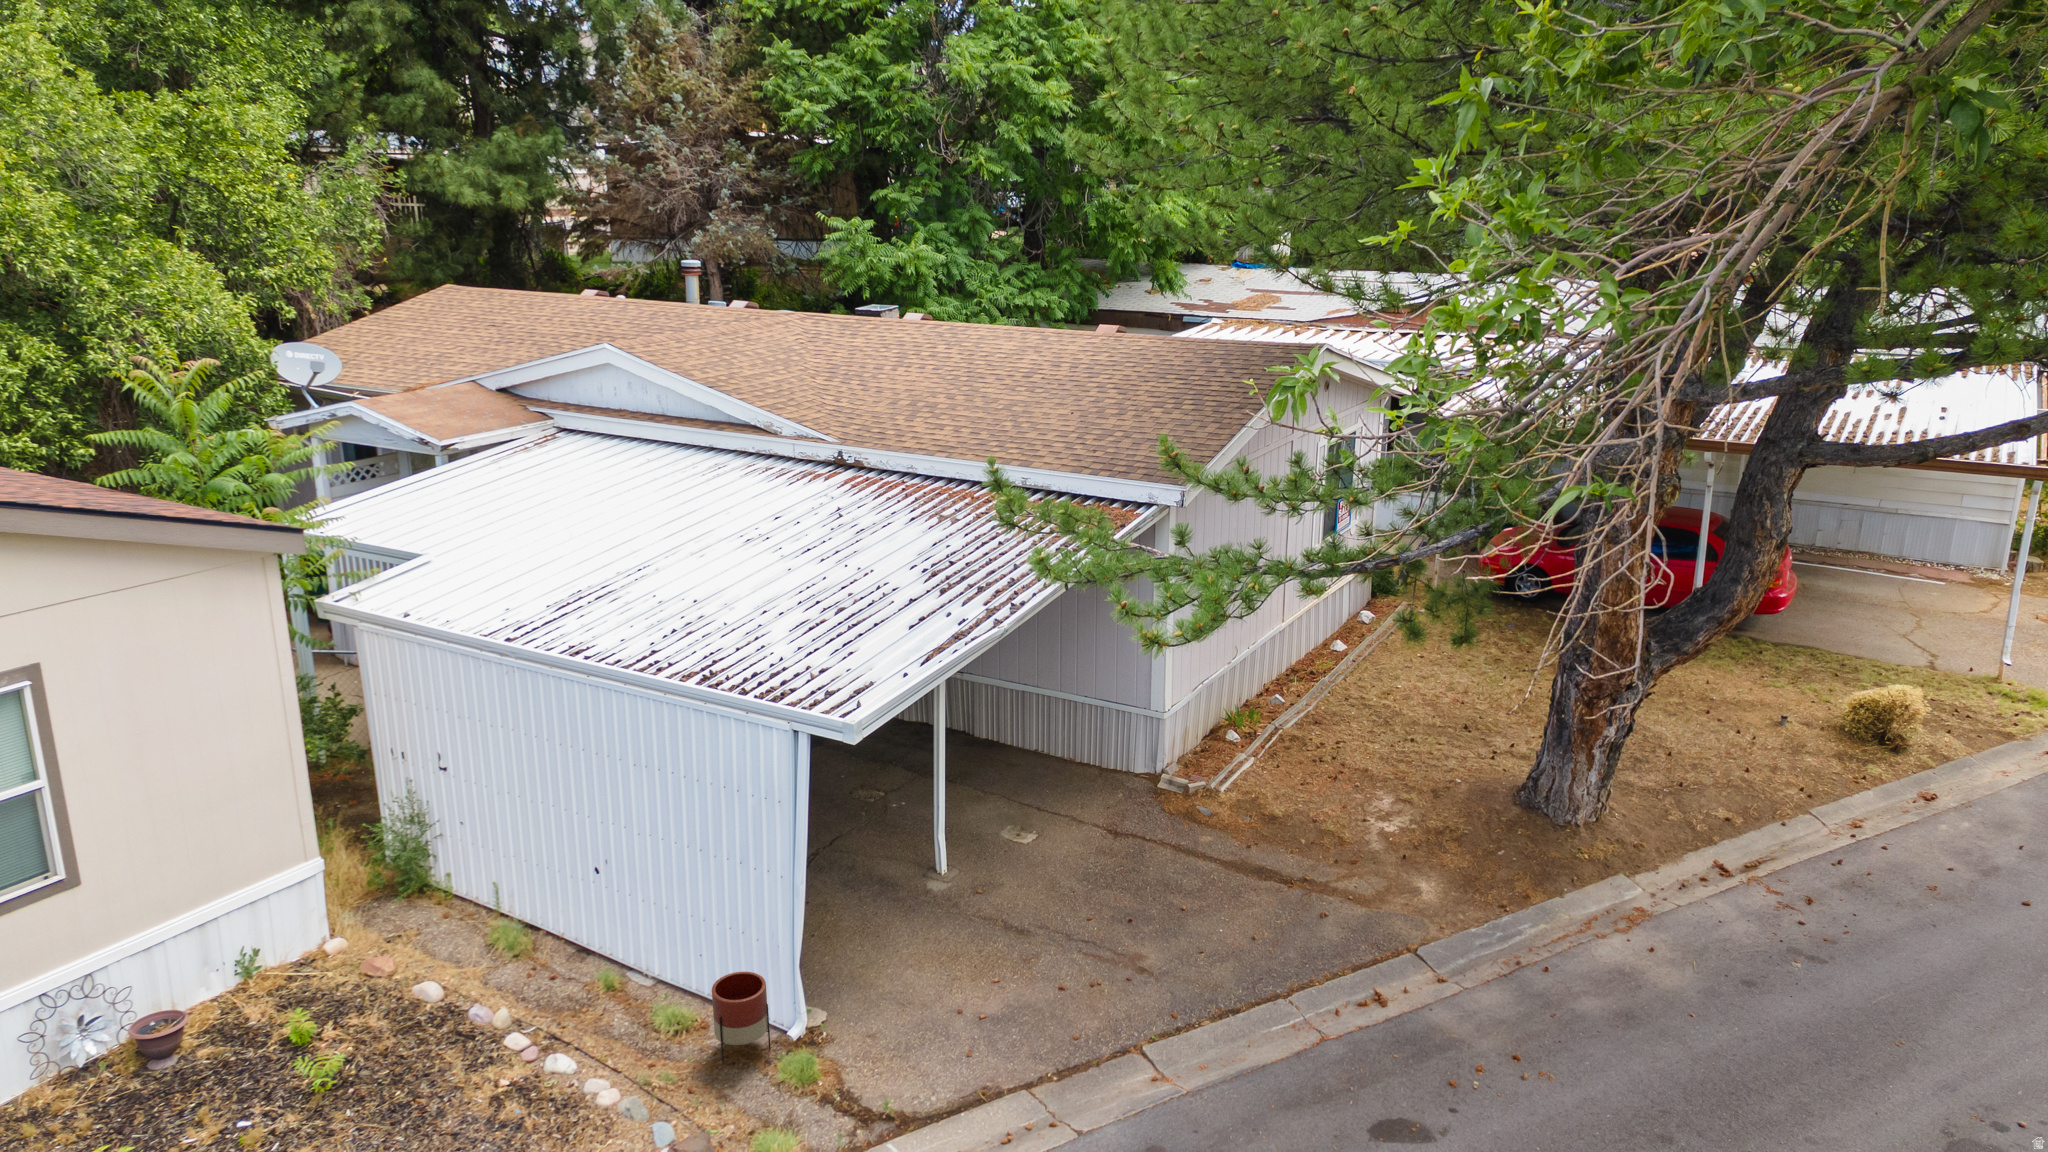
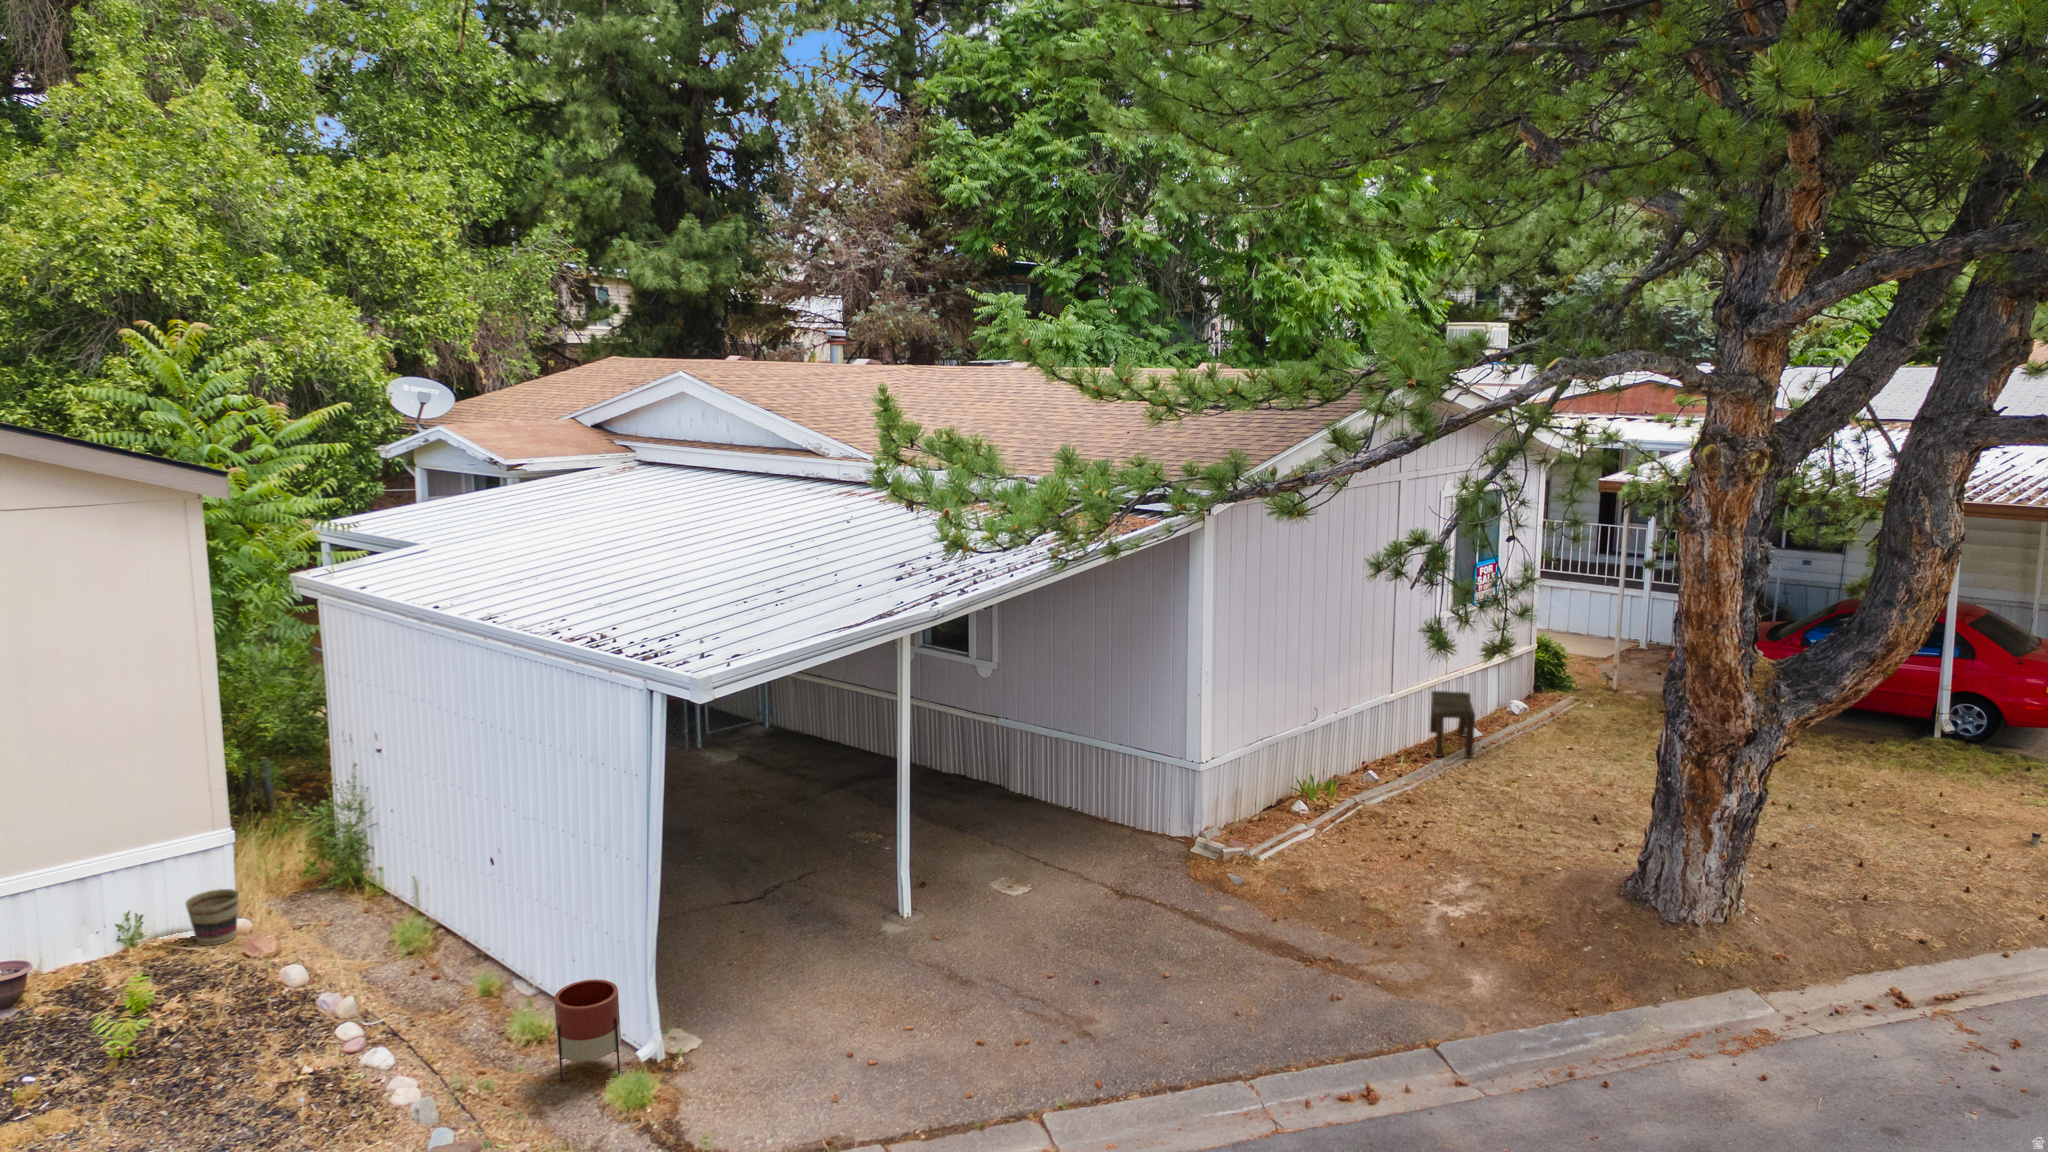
bench: none [1314,619,1360,679] -> present [1430,691,1475,758]
basket: none [298,914,347,970] -> present [186,889,239,946]

